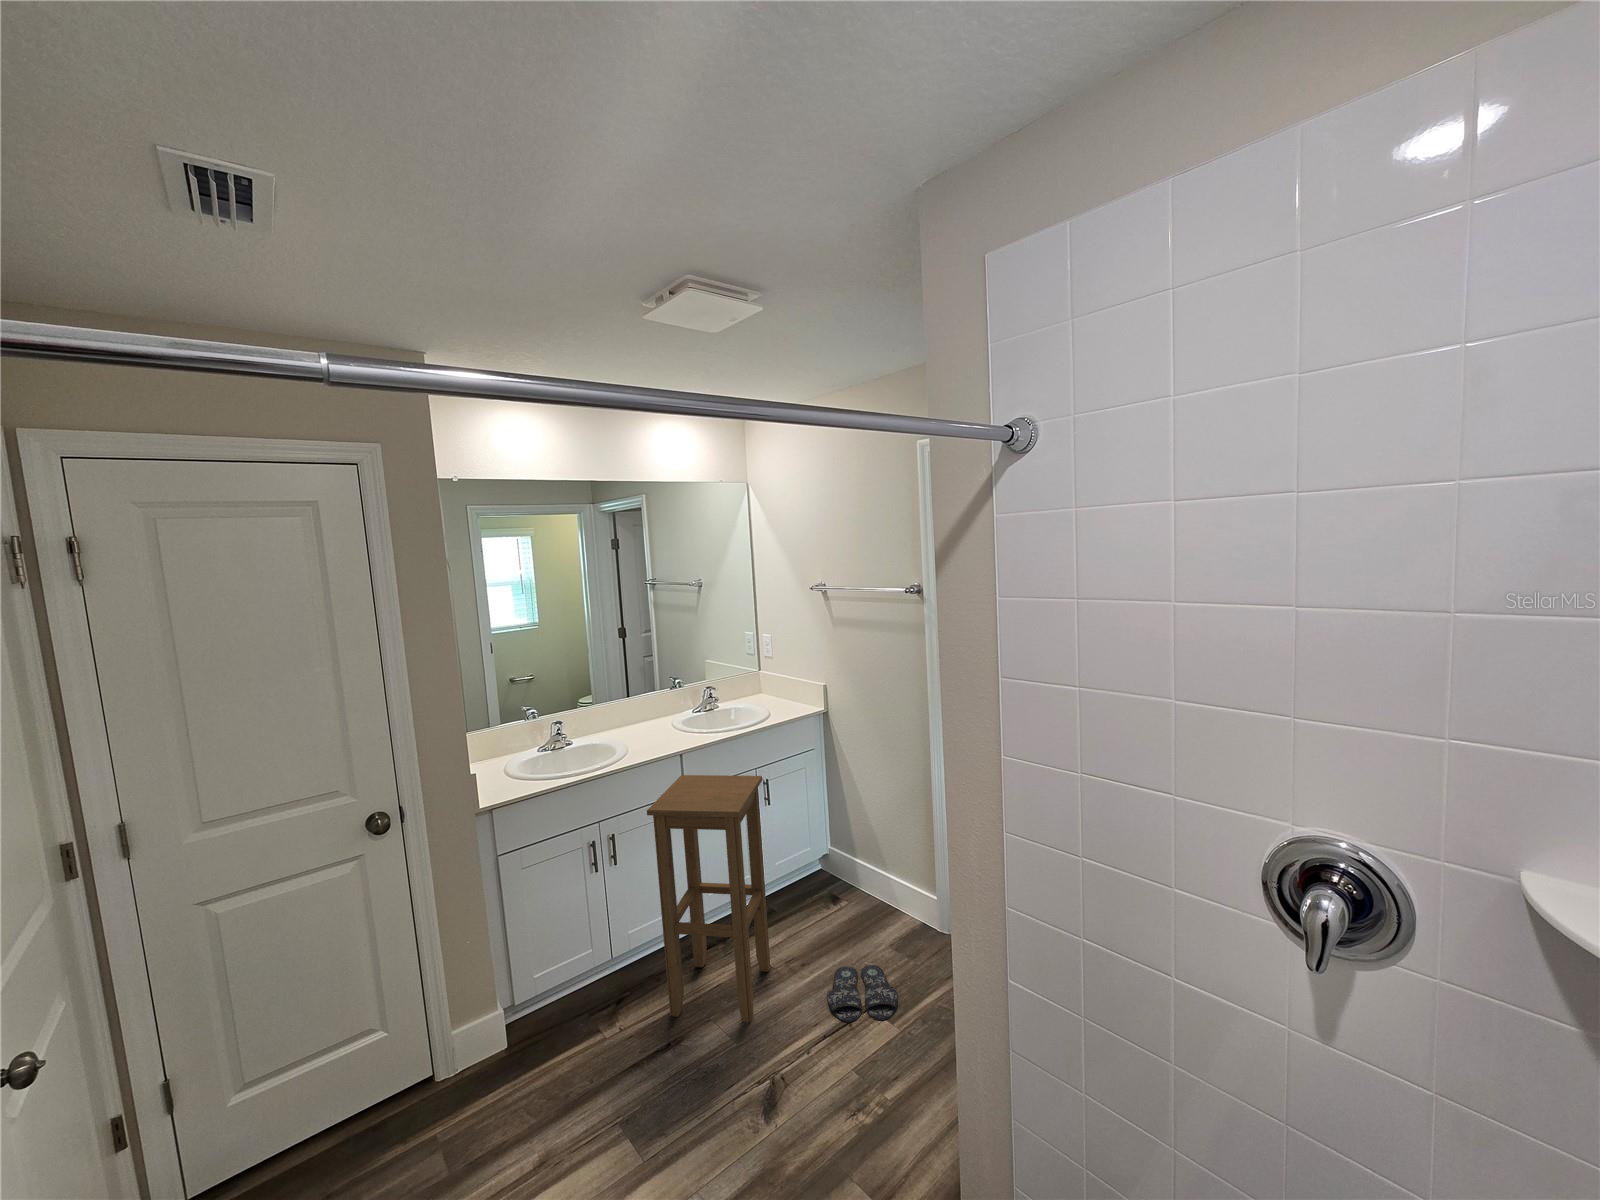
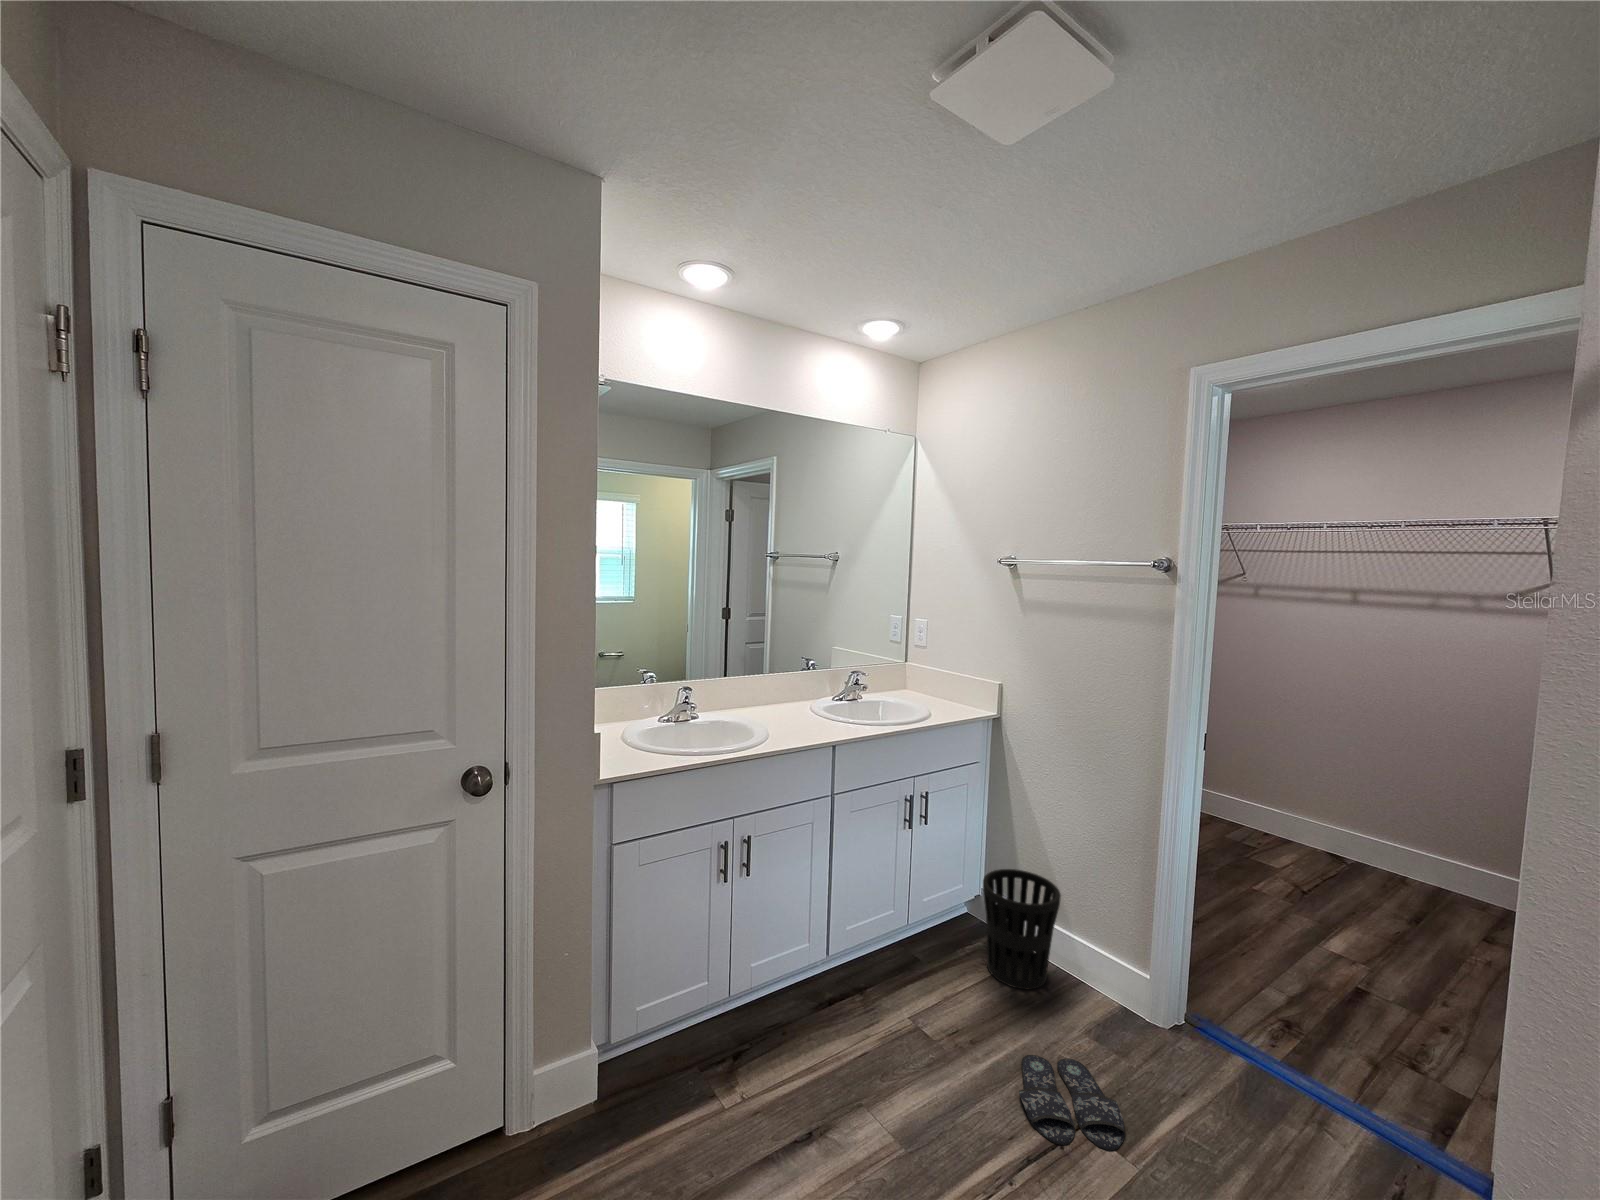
stool: present [647,775,770,1022] -> none [807,771,947,1120]
wastebasket: none [817,830,875,921] -> present [983,869,1061,989]

